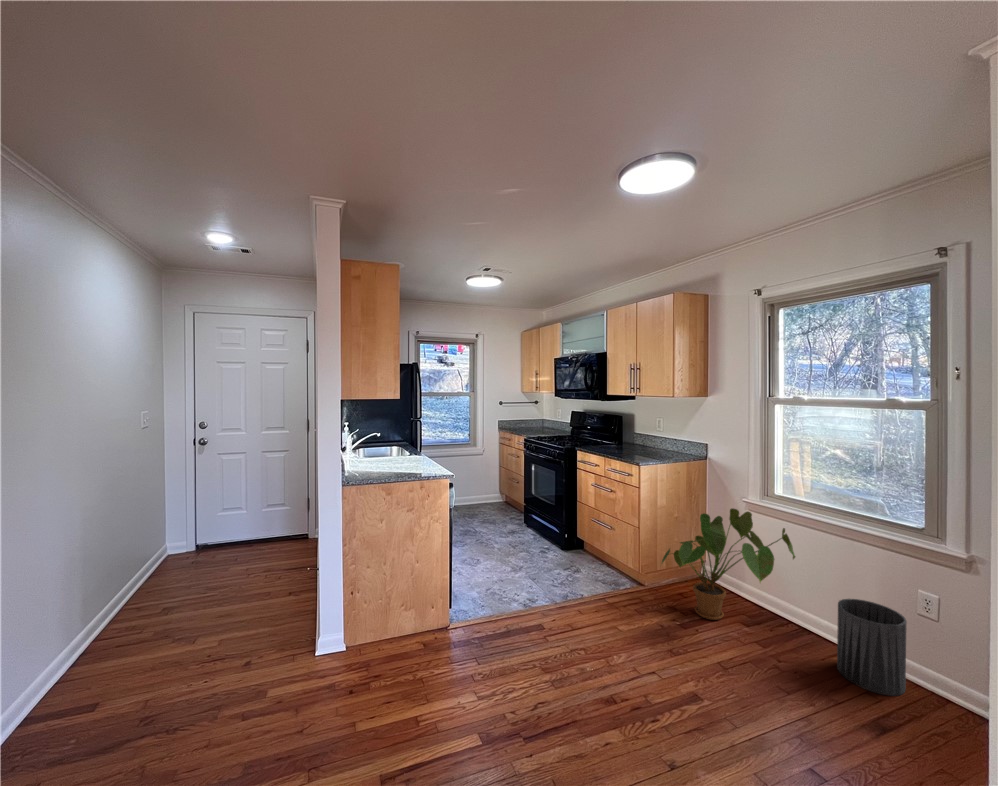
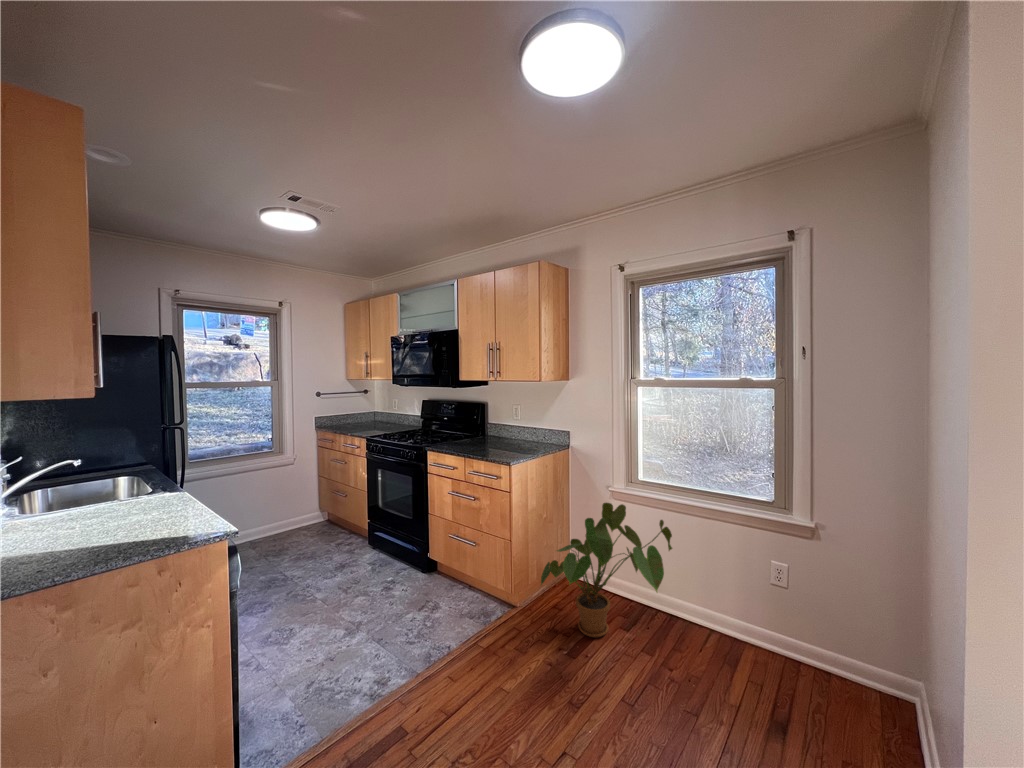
trash can: present [837,599,907,696] -> none [725,586,788,688]

